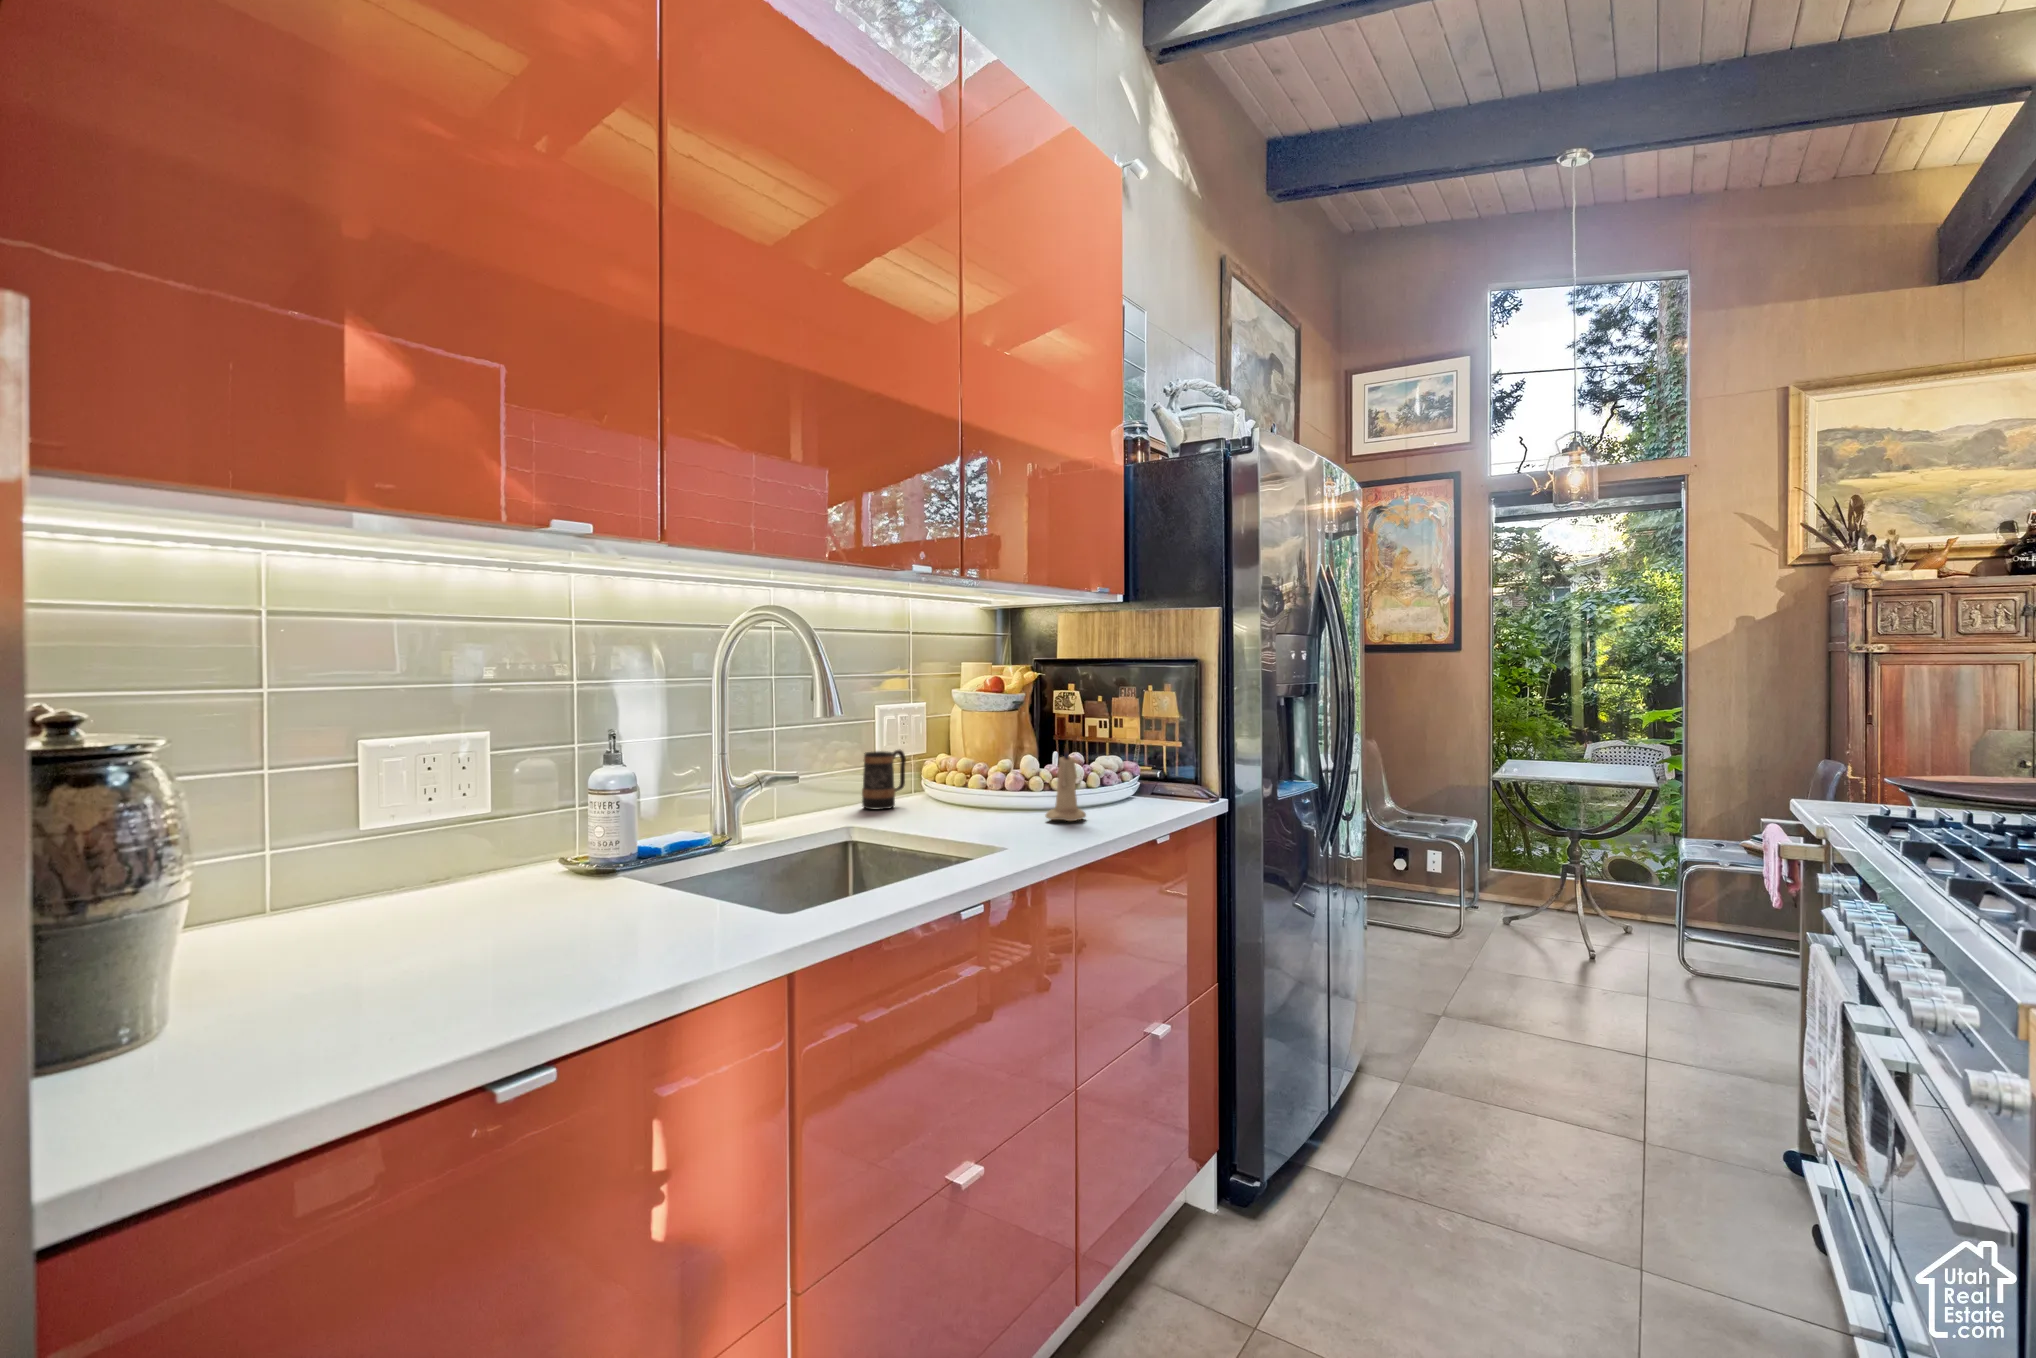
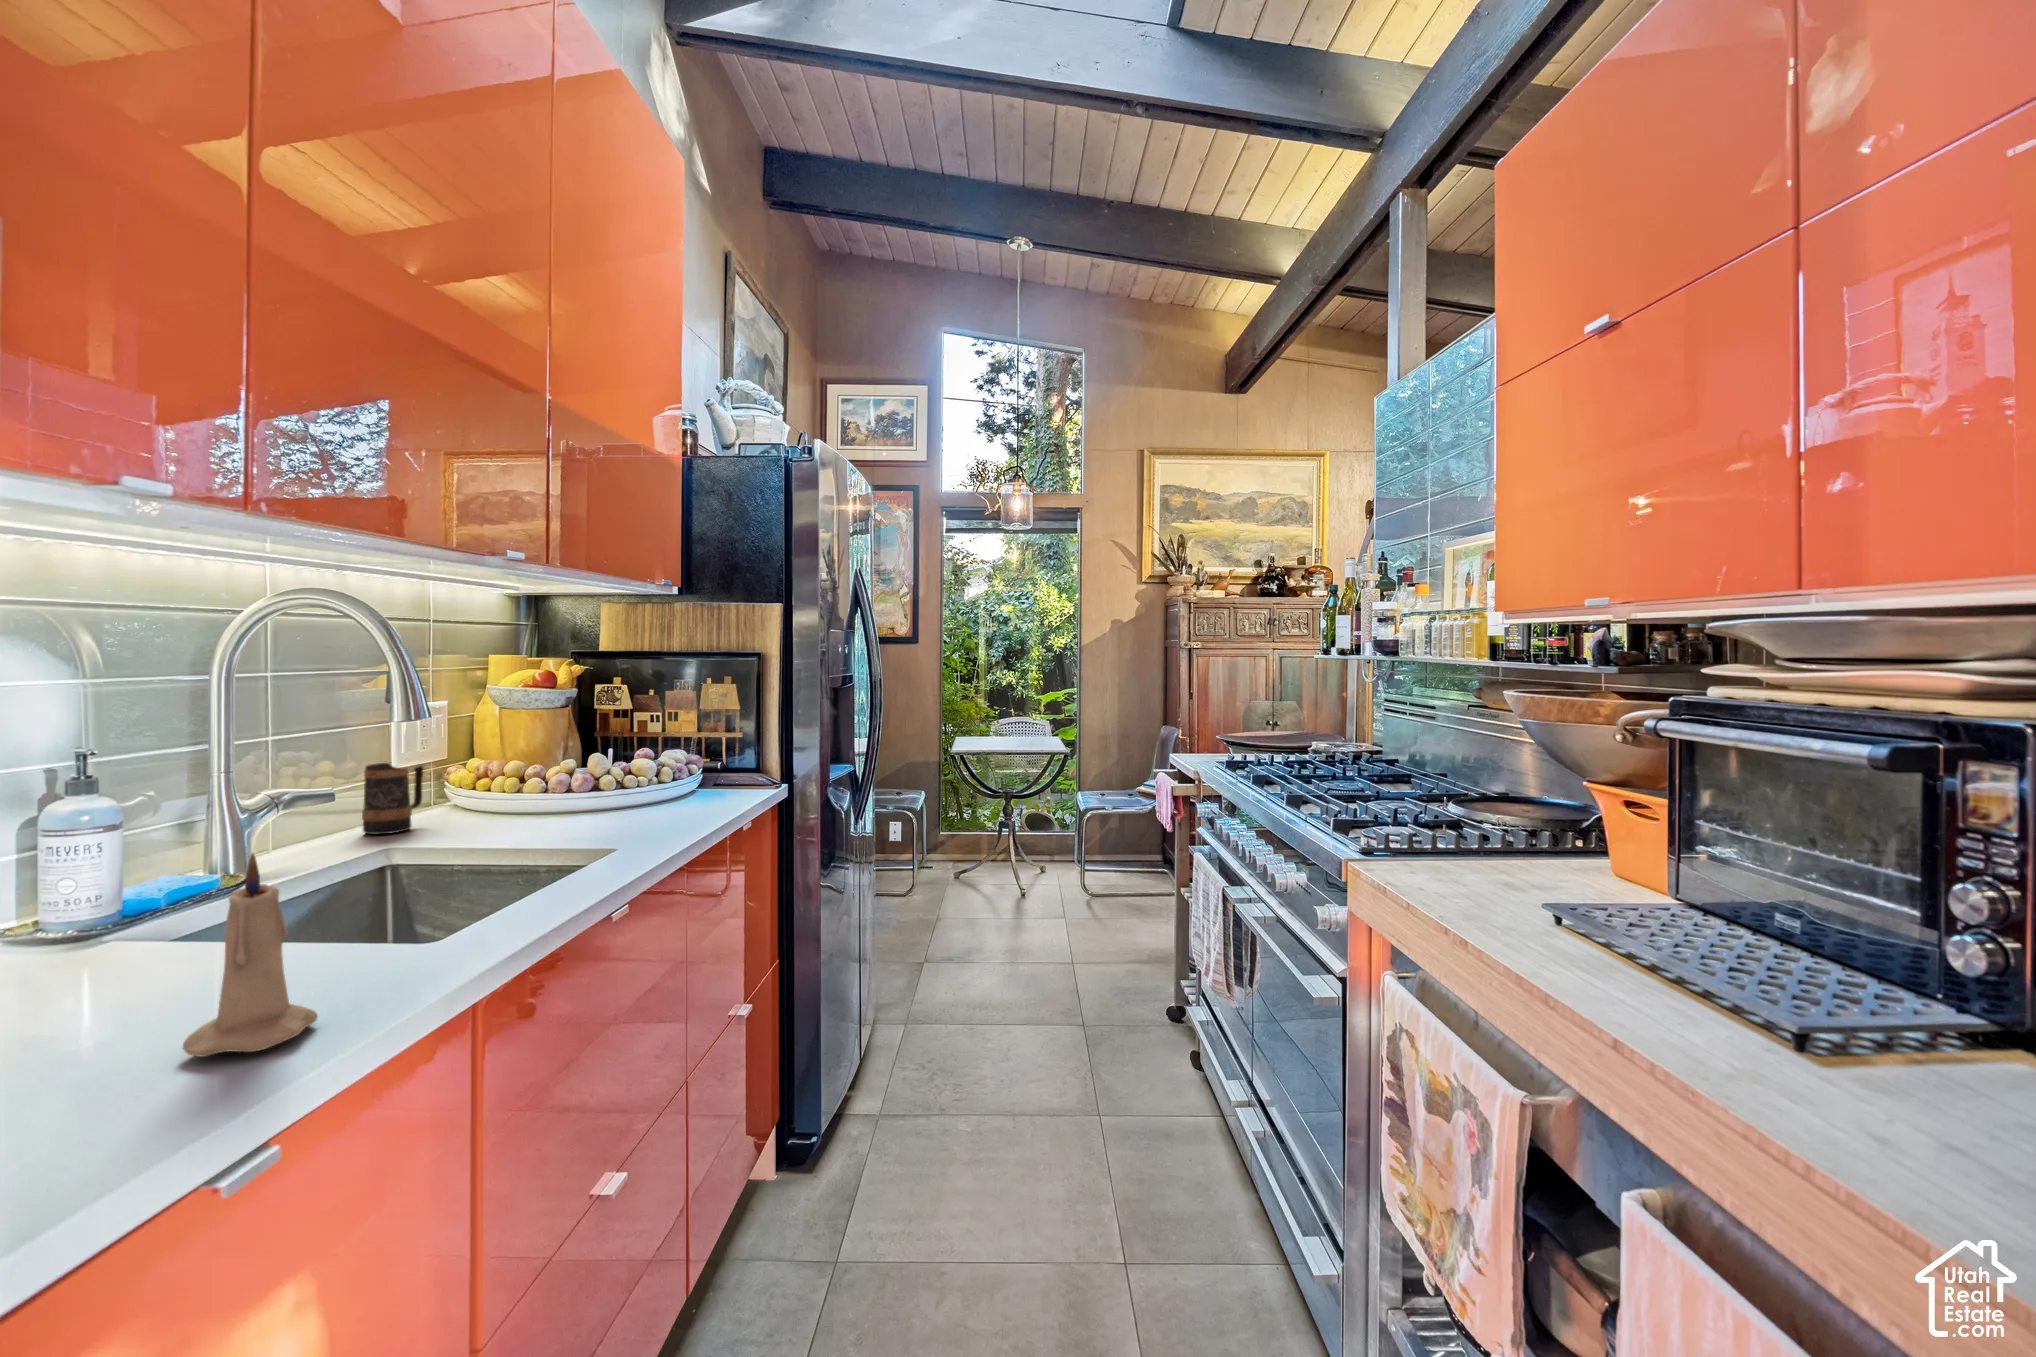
candle: present [1046,744,1086,821] -> present [183,853,317,1057]

